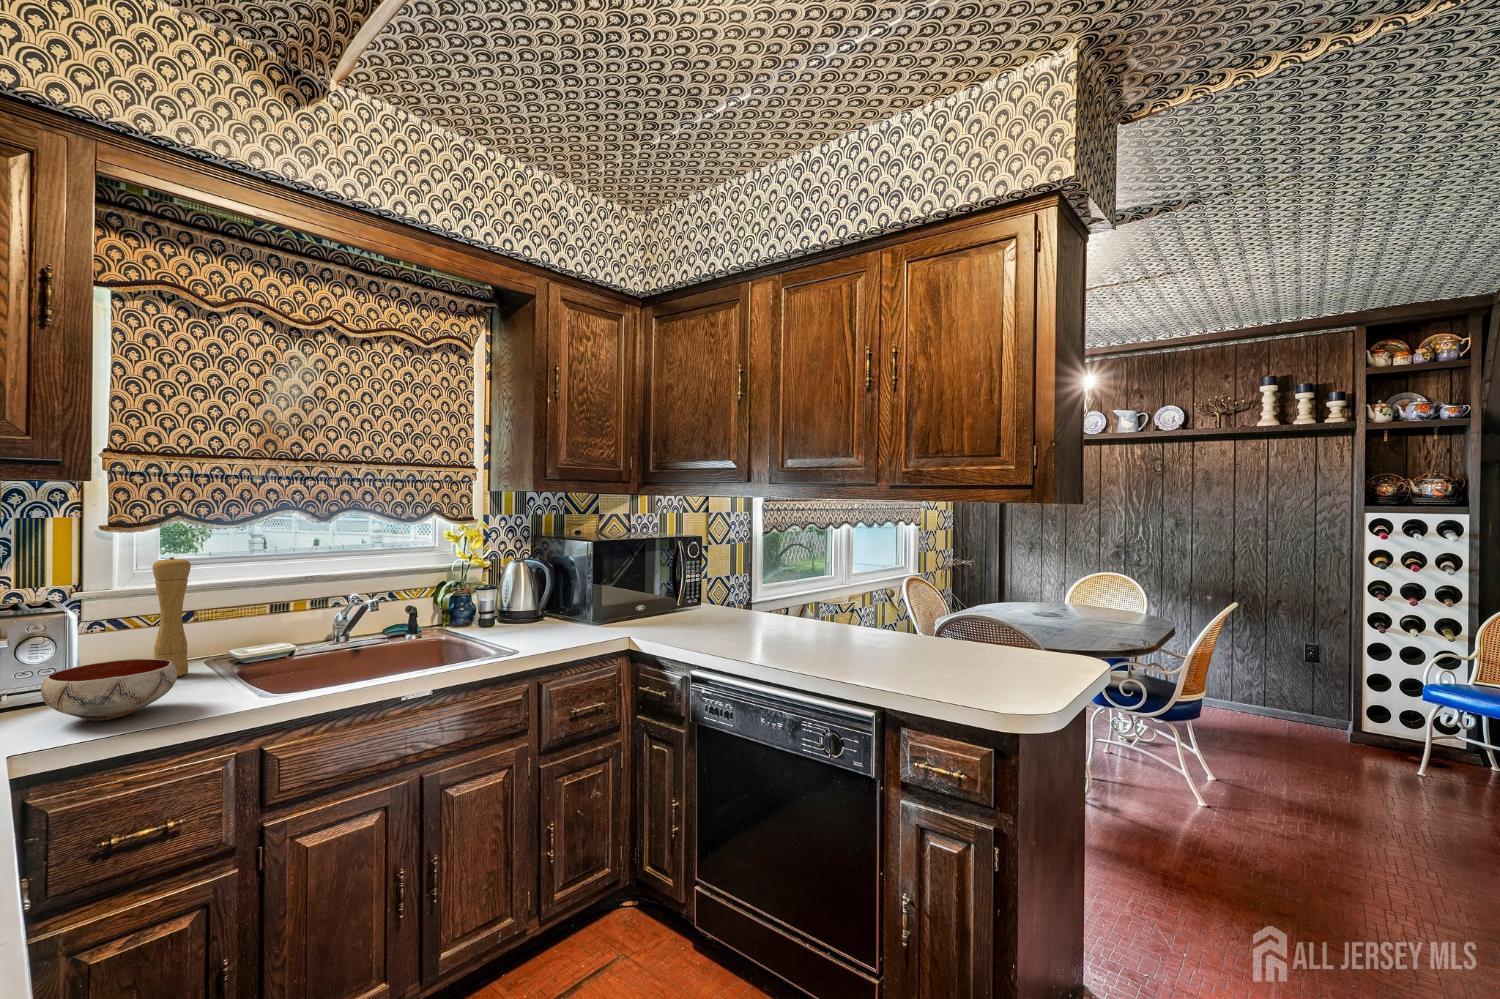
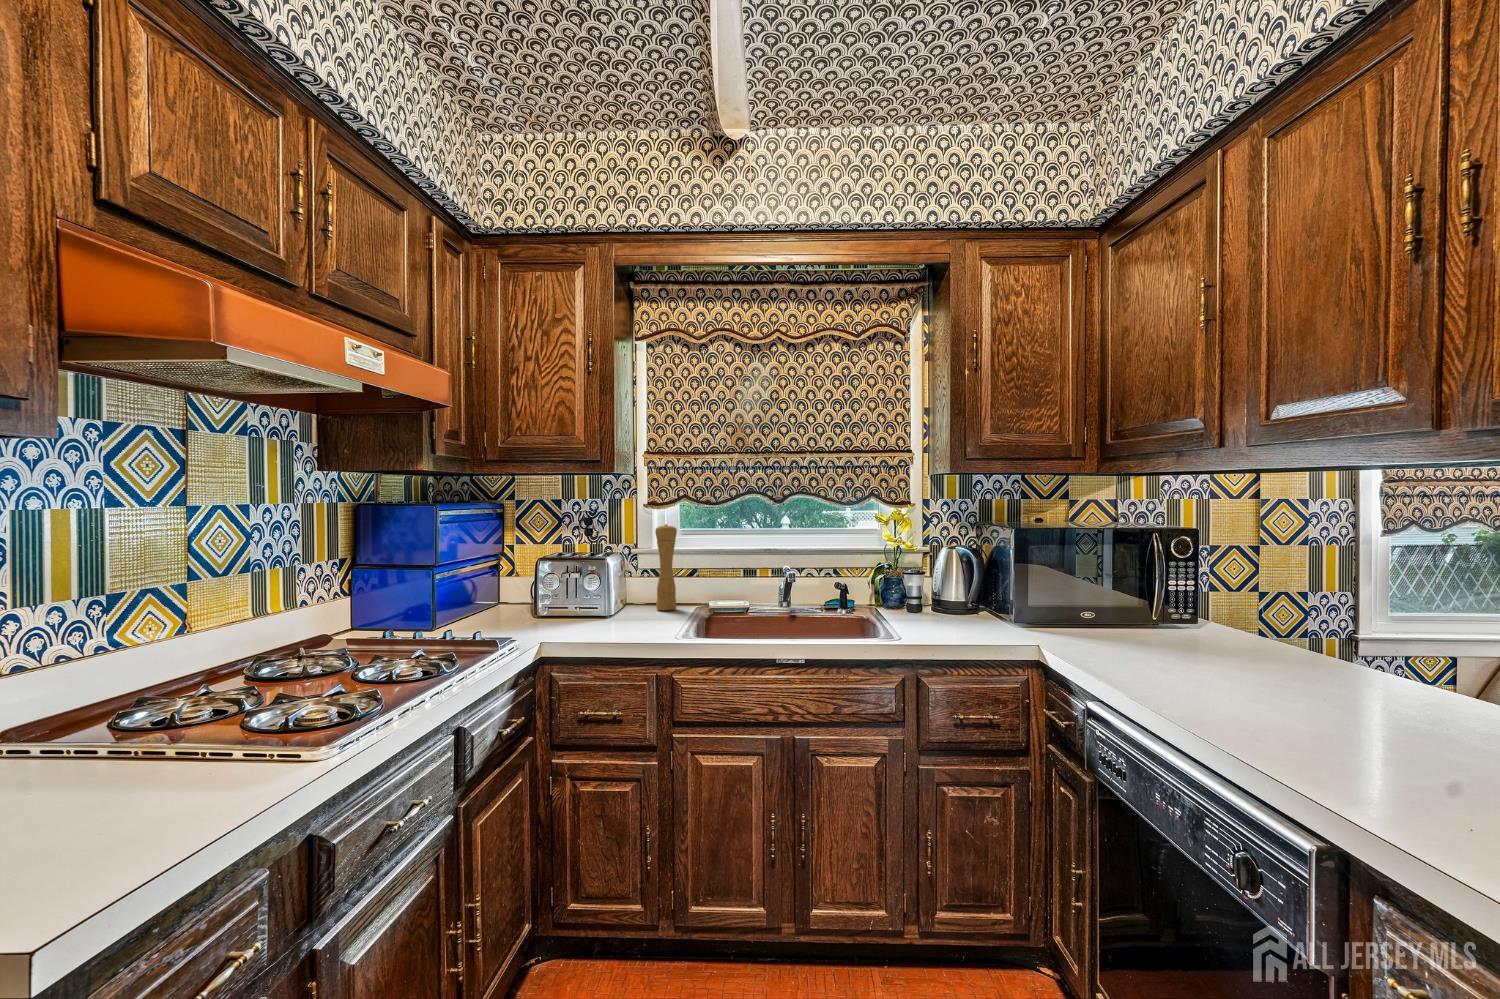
bowl: present [41,659,178,721] -> none [562,589,631,627]

